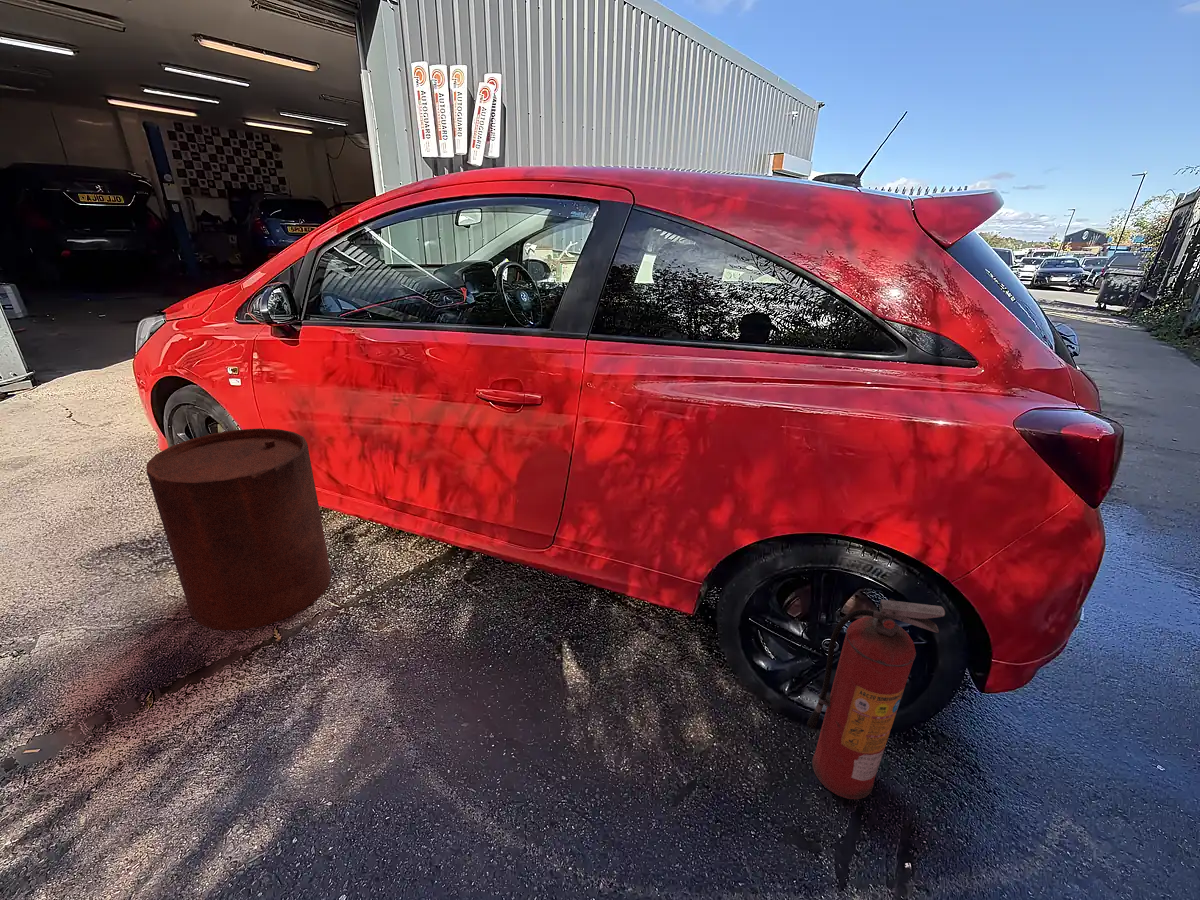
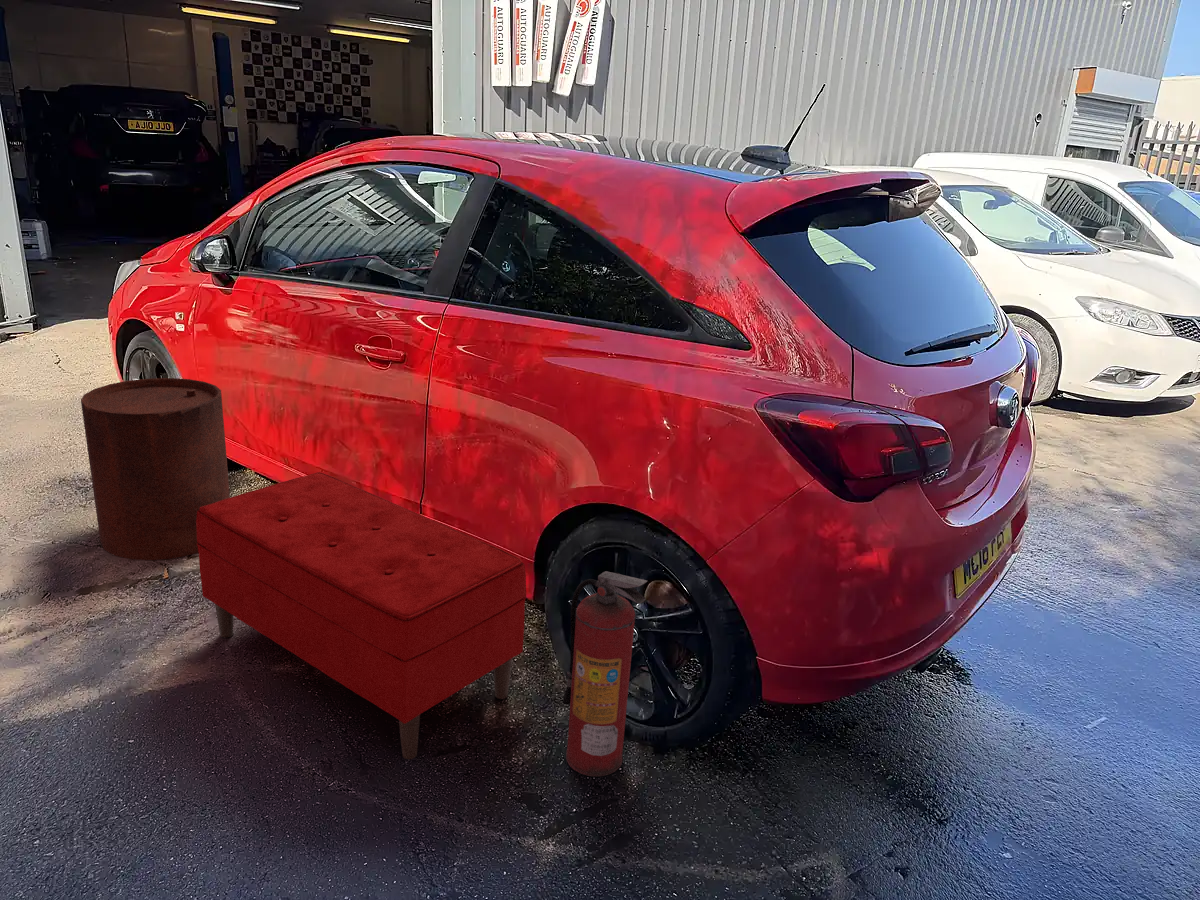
bench: none [350,514,741,834] -> present [196,472,526,759]

